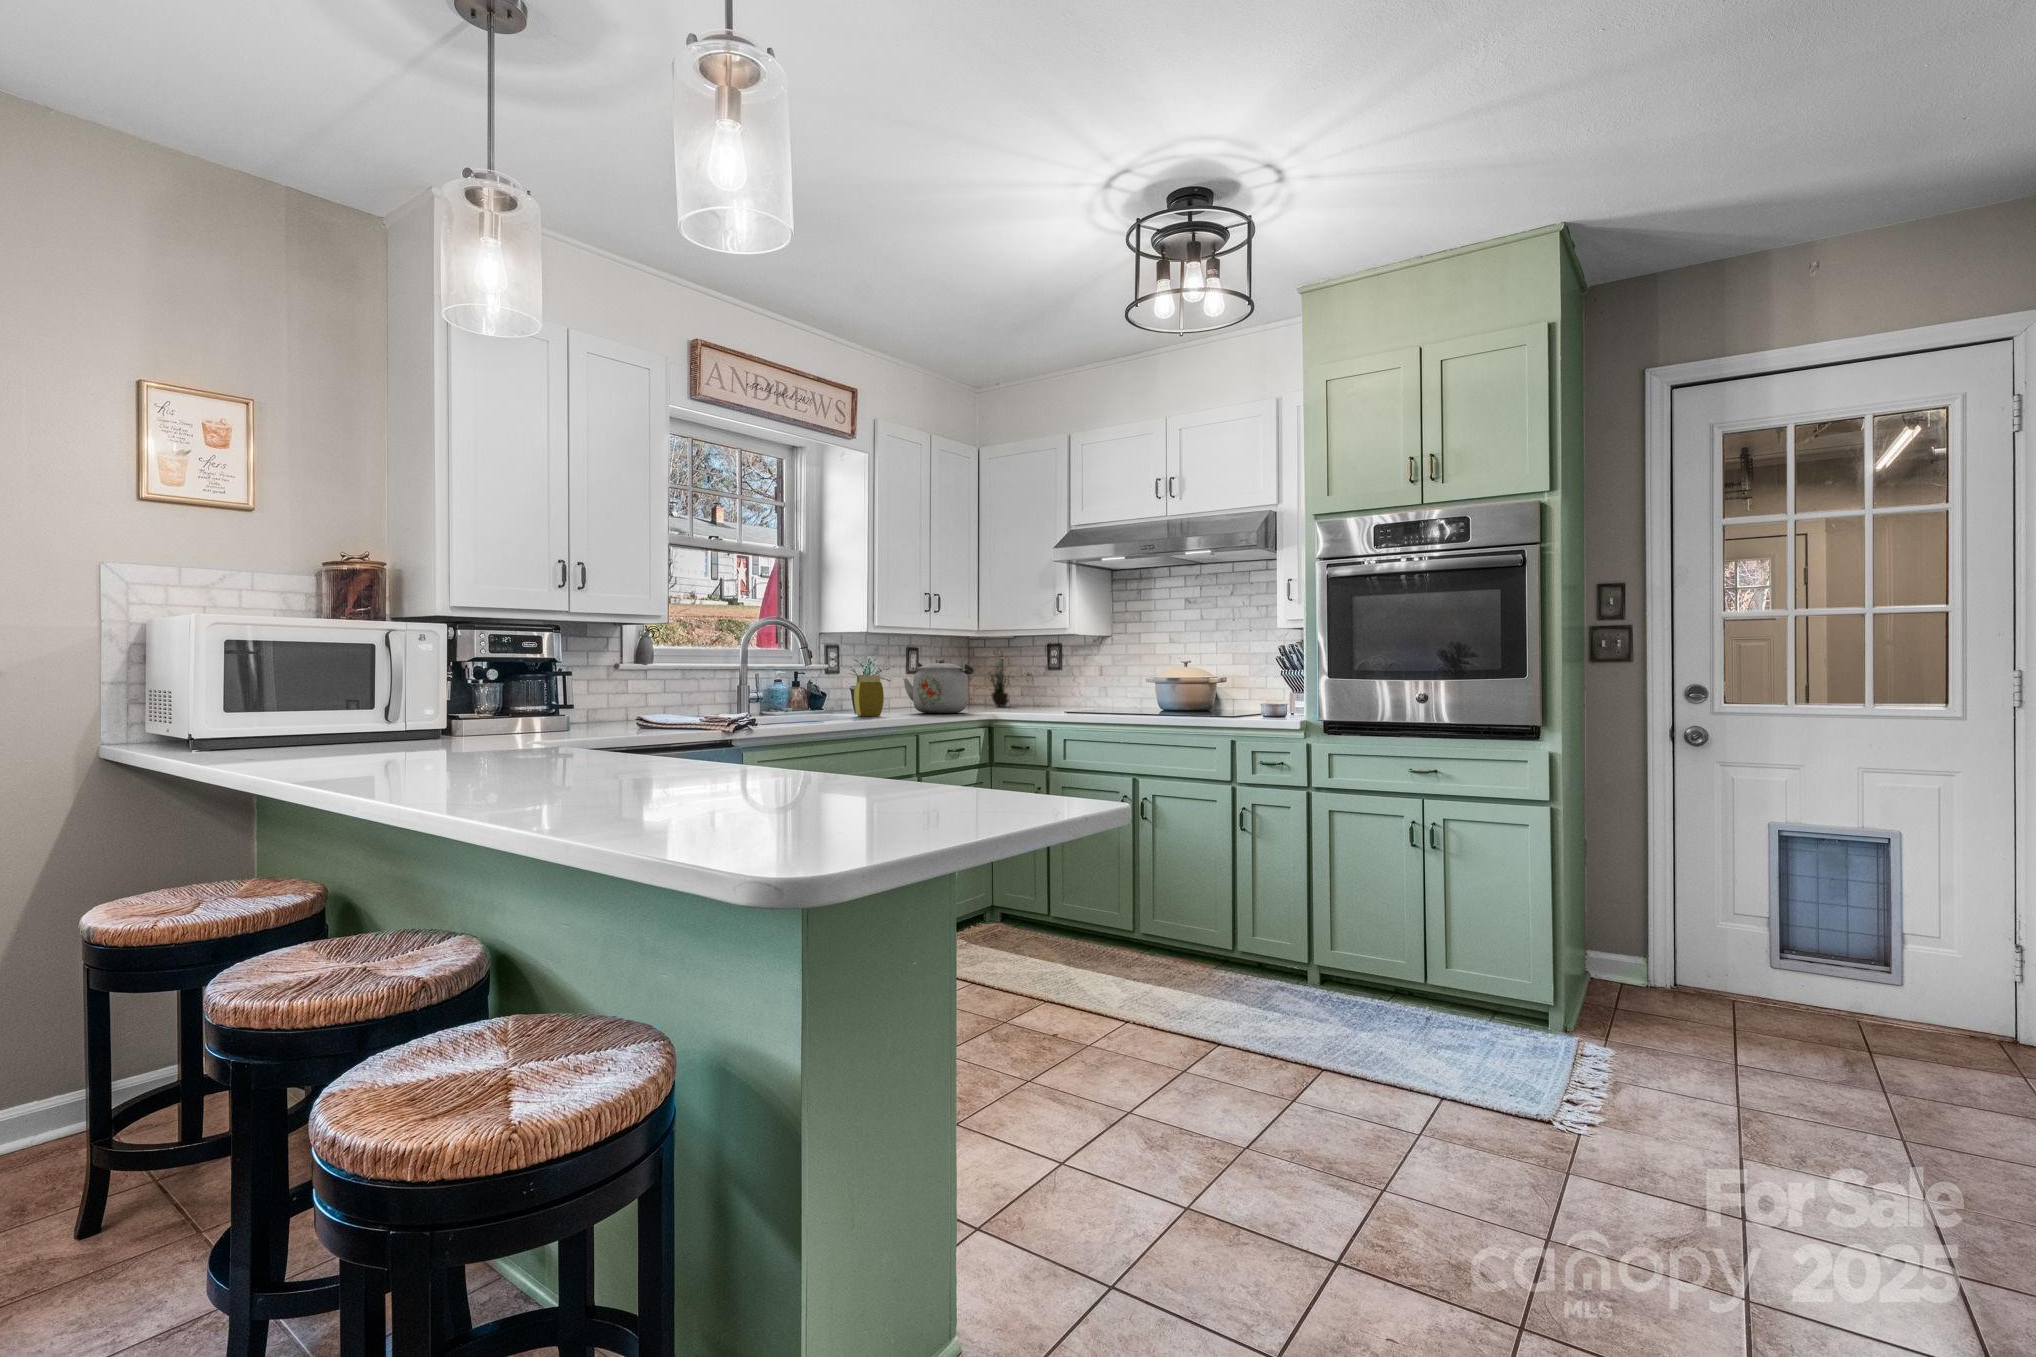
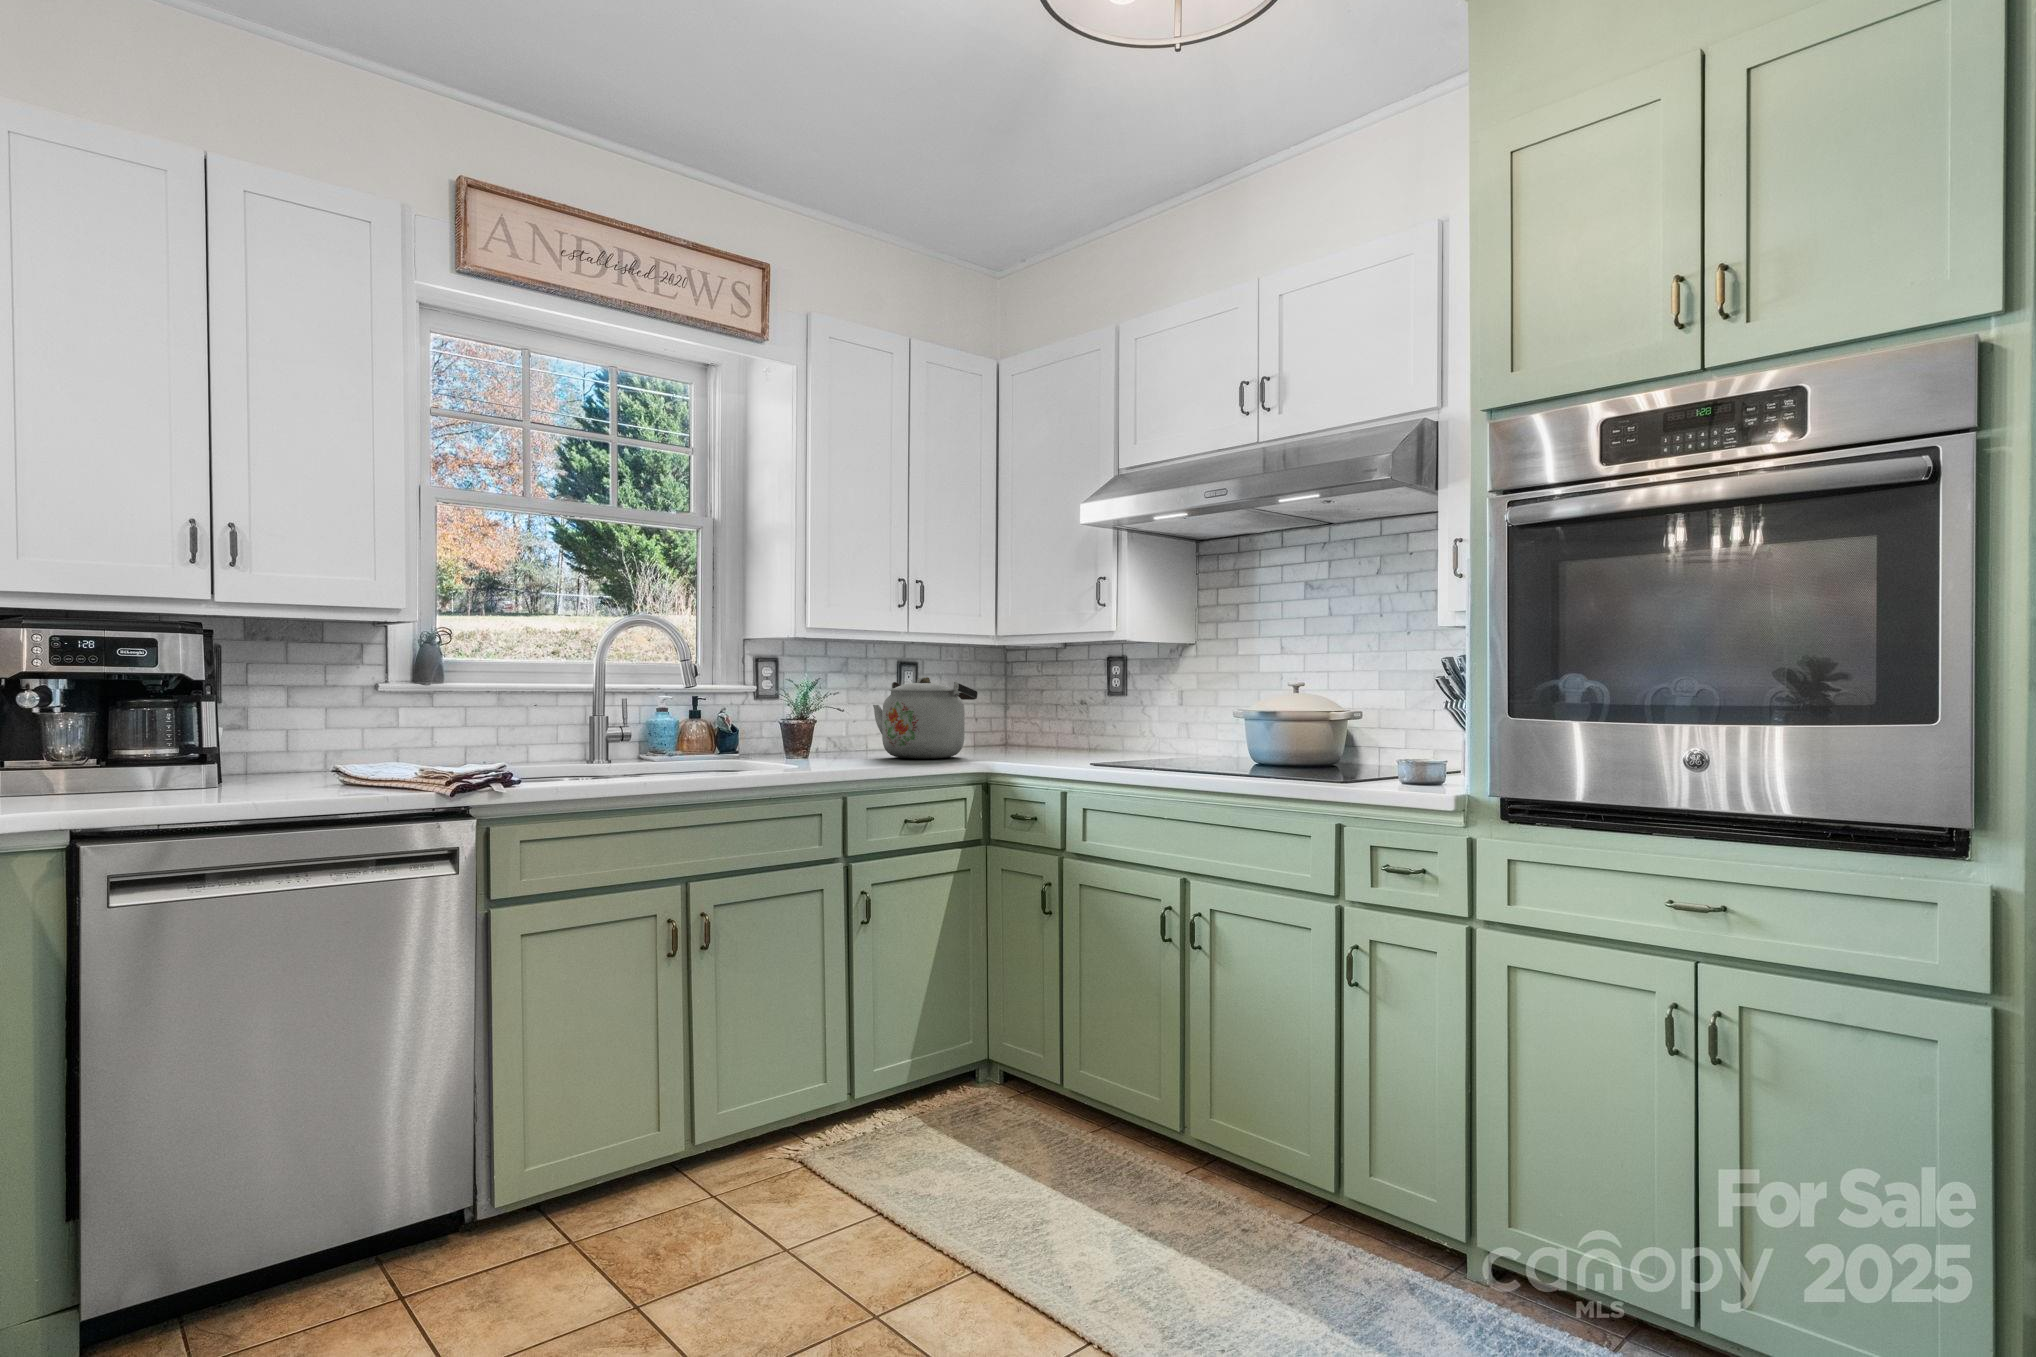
potted plant: present [989,652,1009,707] -> none [1018,649,1070,746]
jar: present [854,675,884,716] -> none [785,700,826,762]

